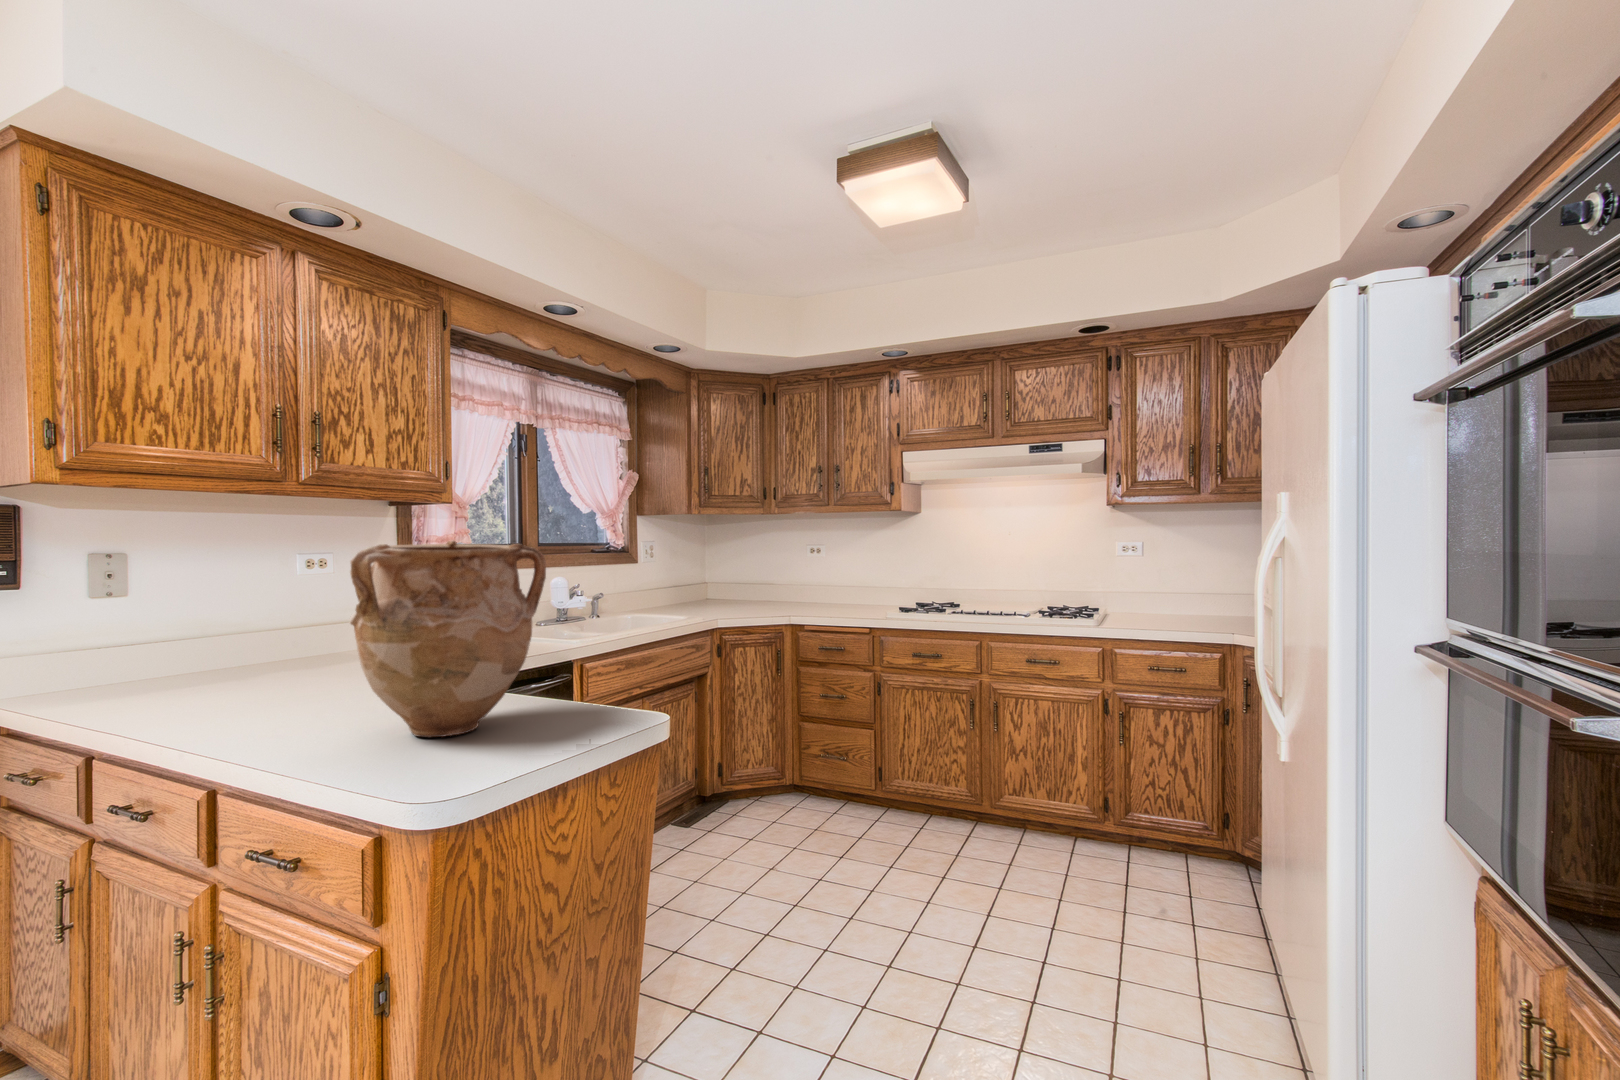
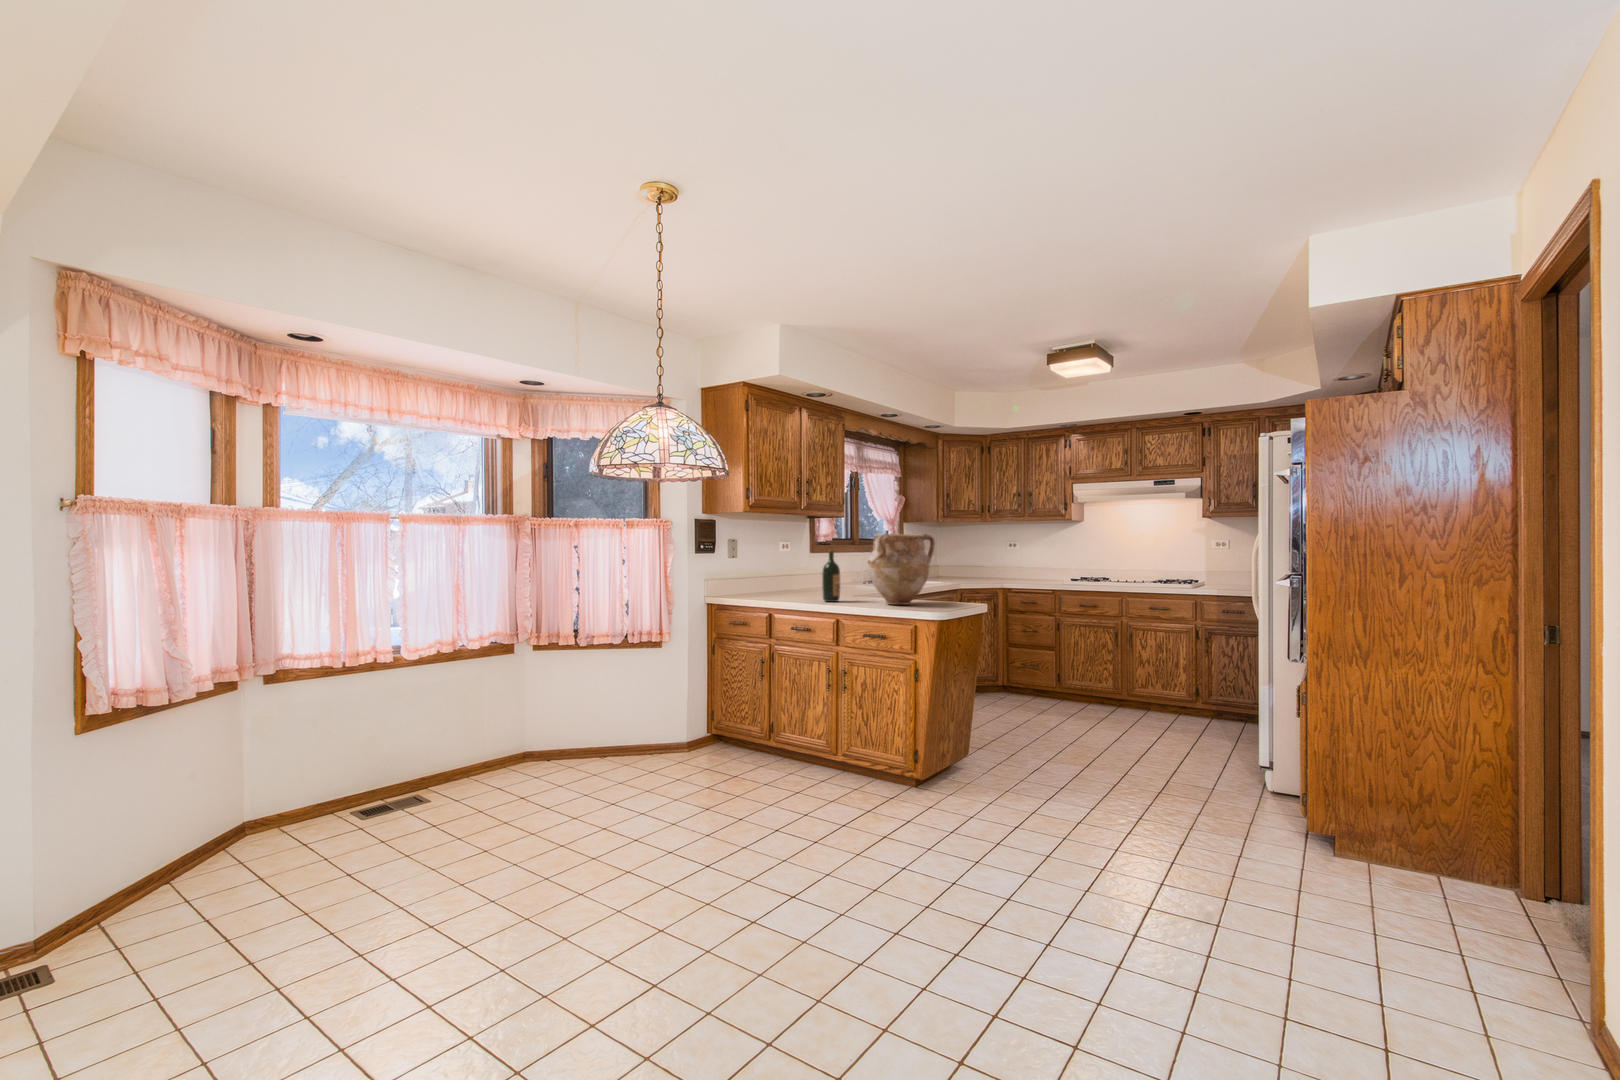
wine bottle: none [260,585,315,724] -> present [822,549,840,602]

